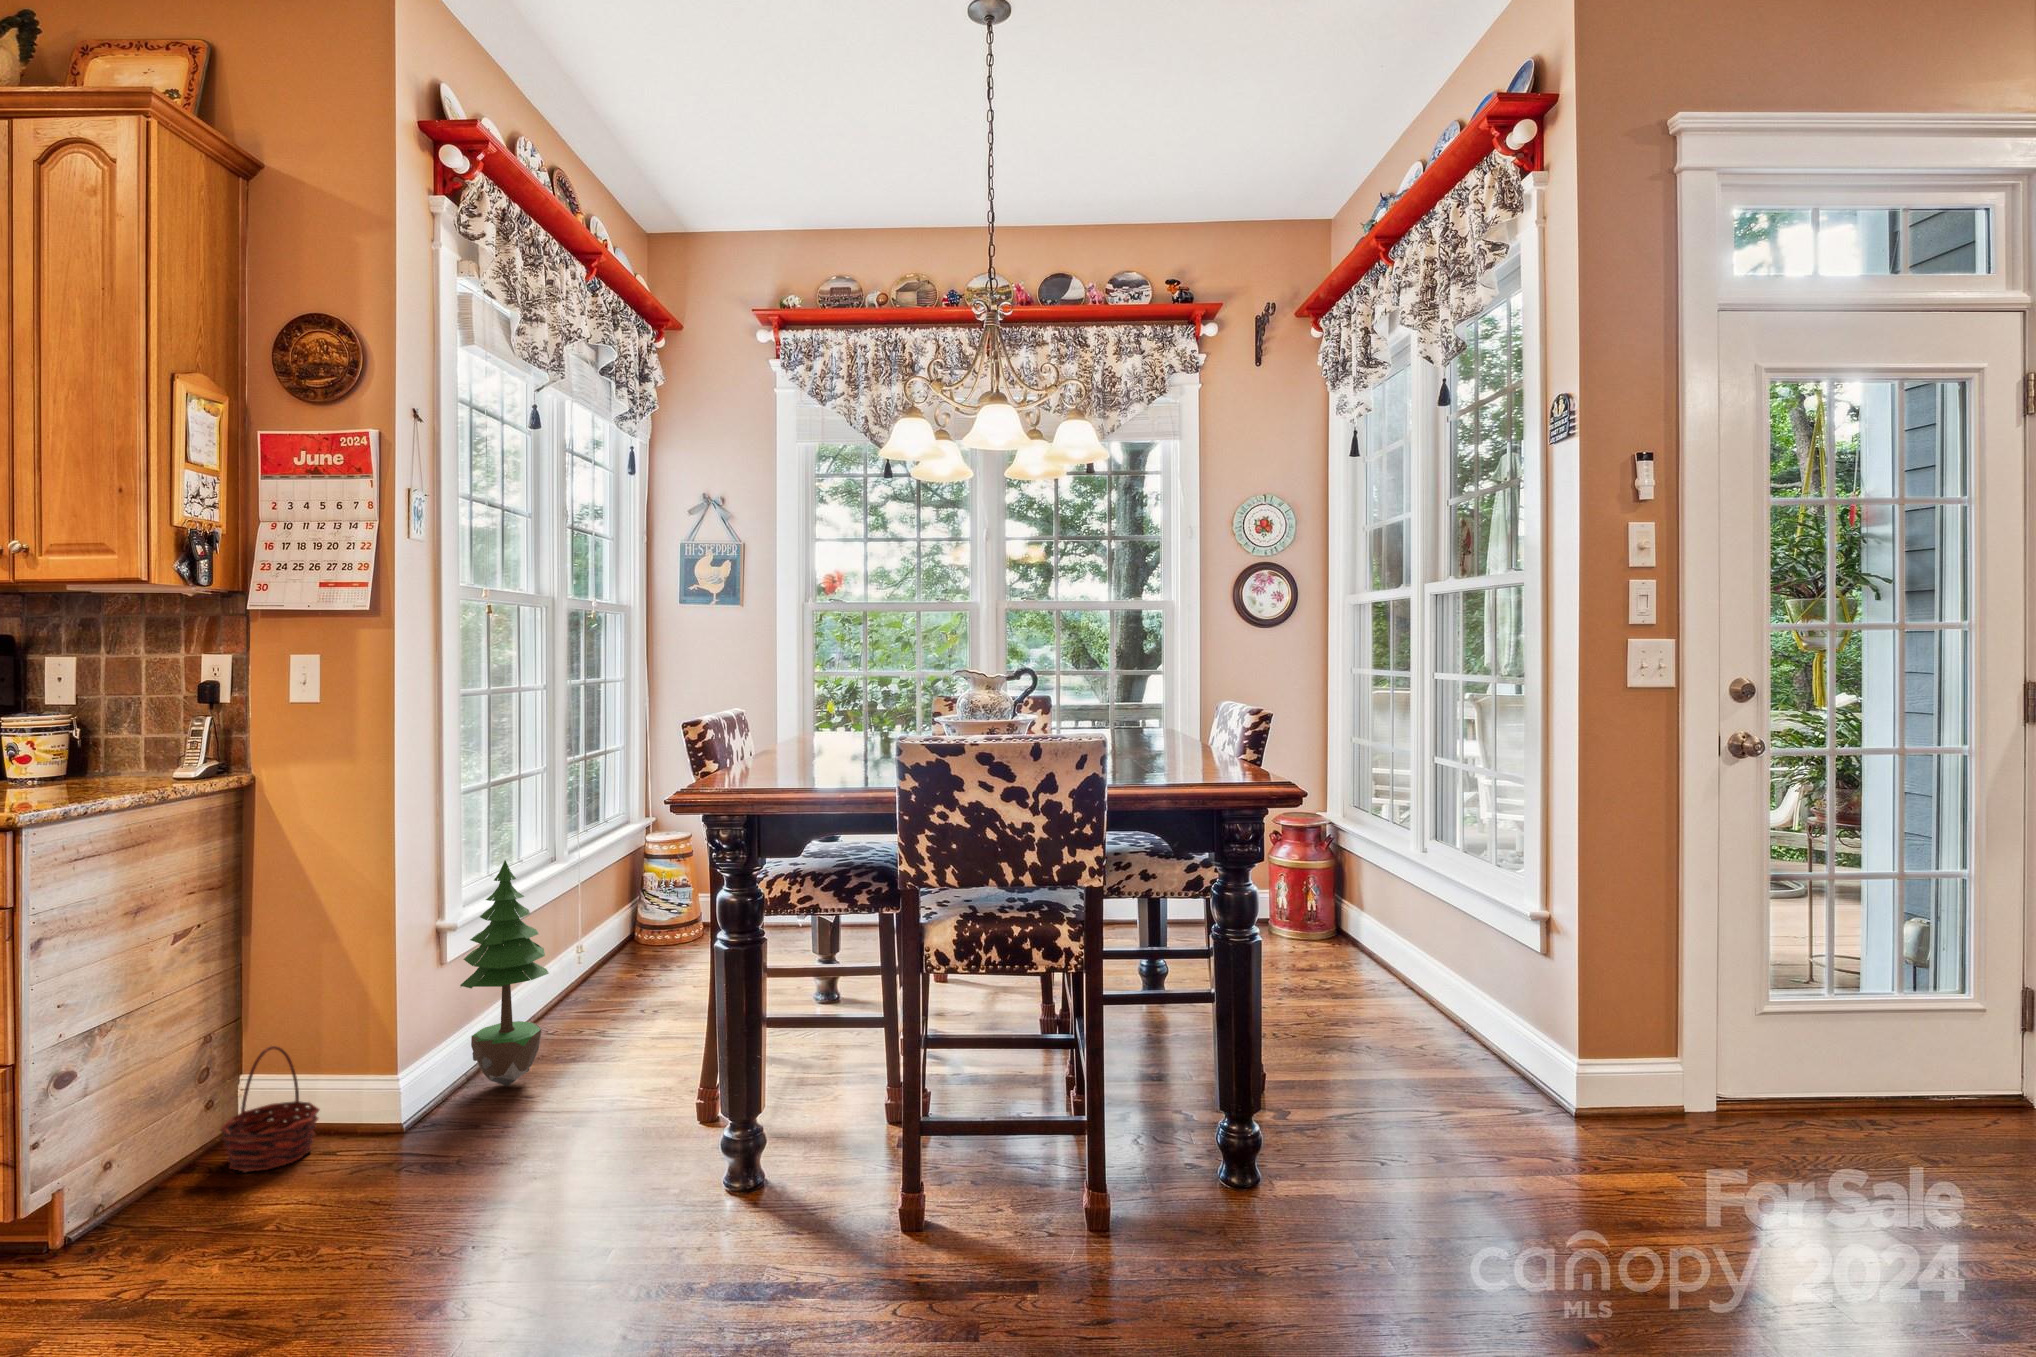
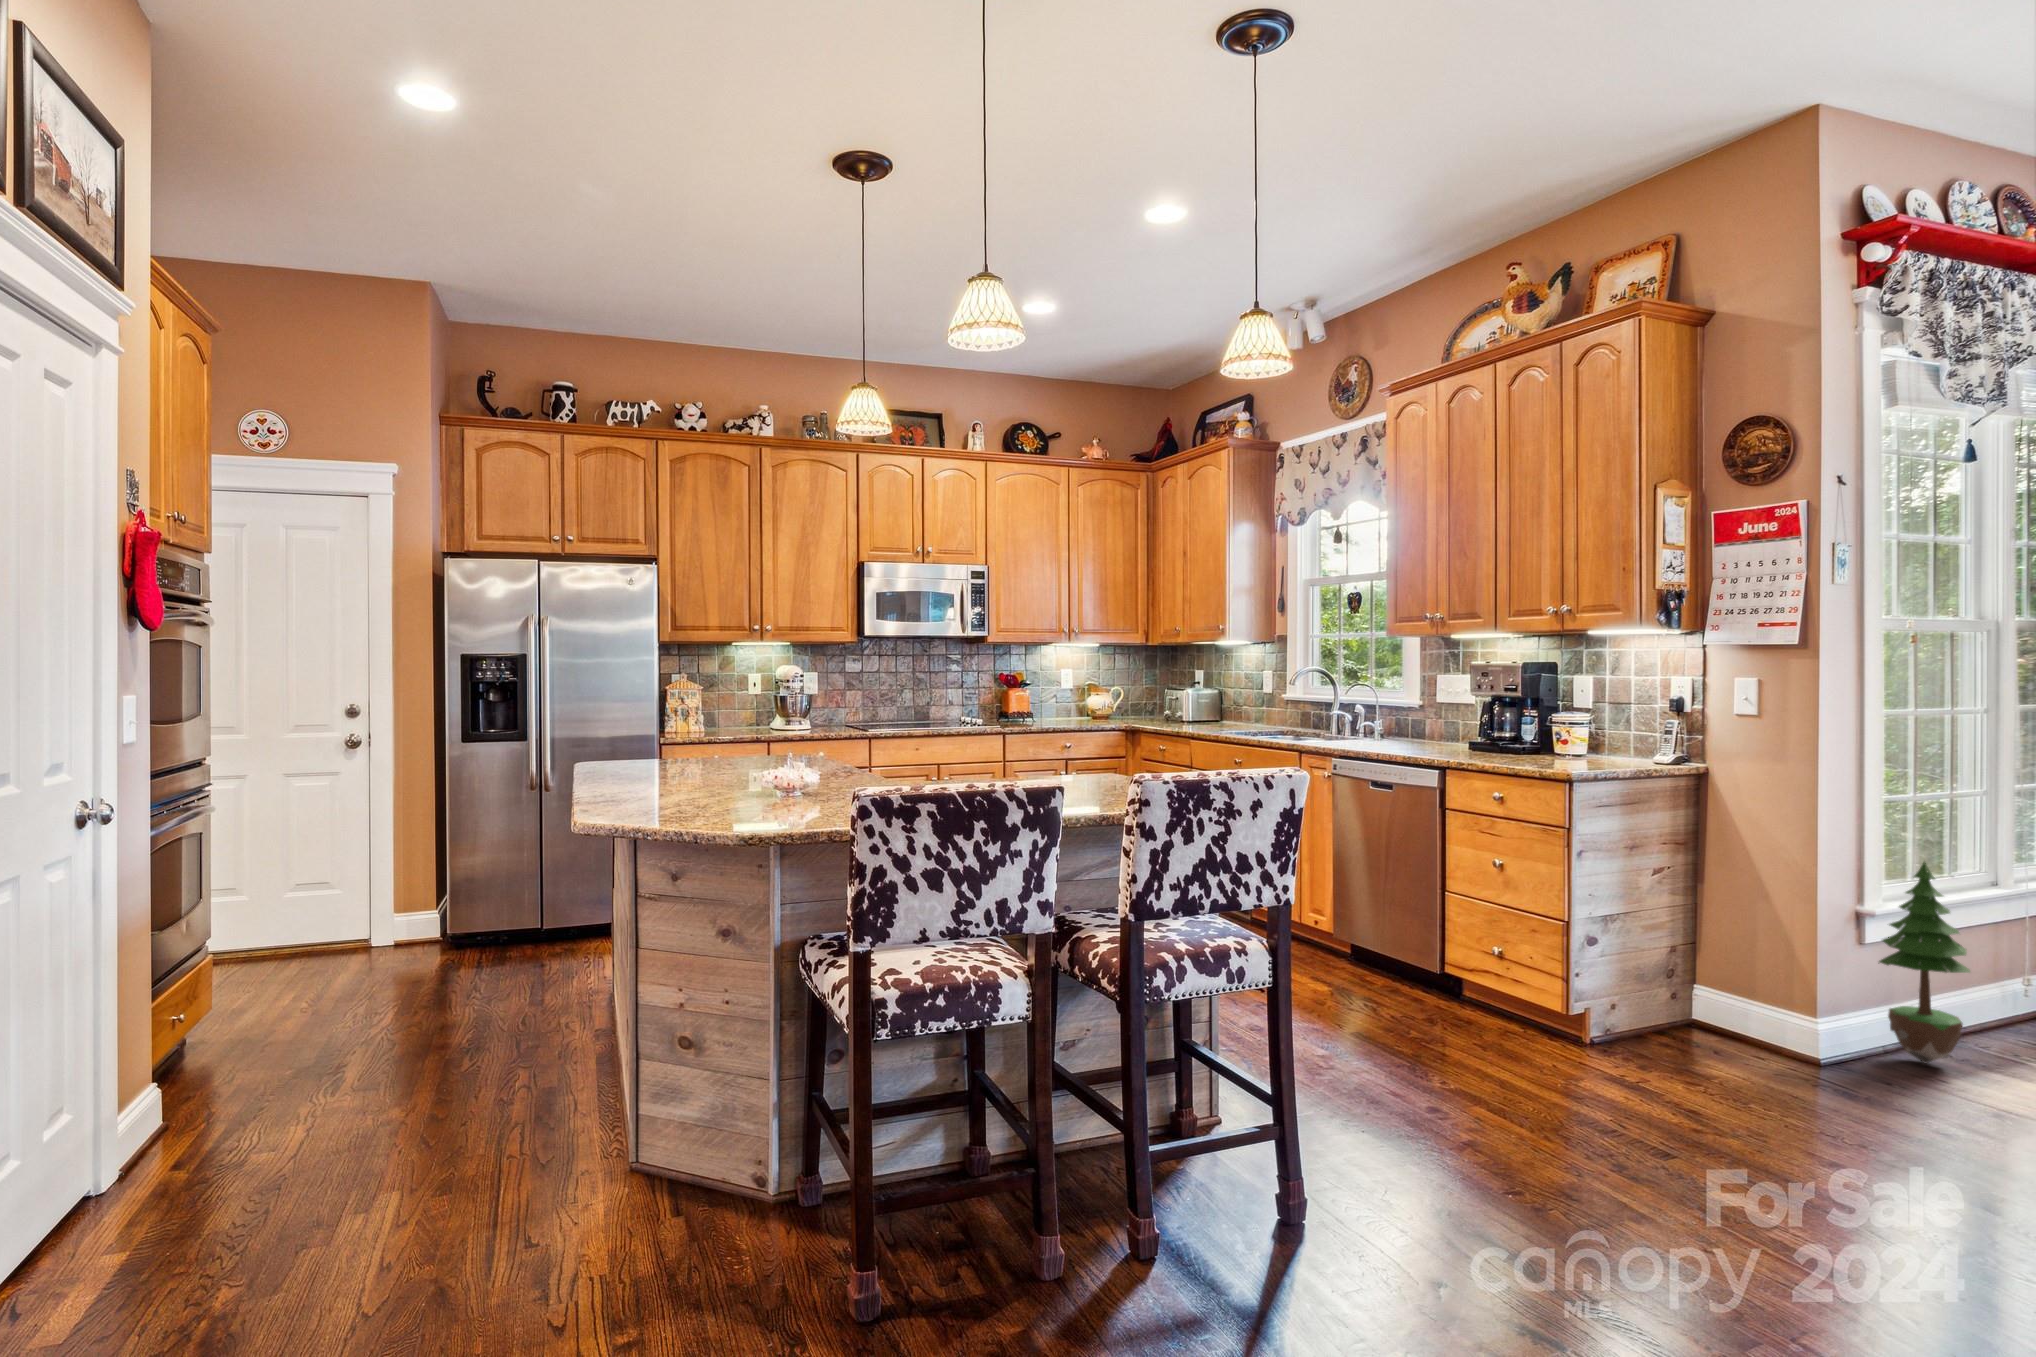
basket: present [220,1046,319,1172] -> none [1682,965,1754,1054]

